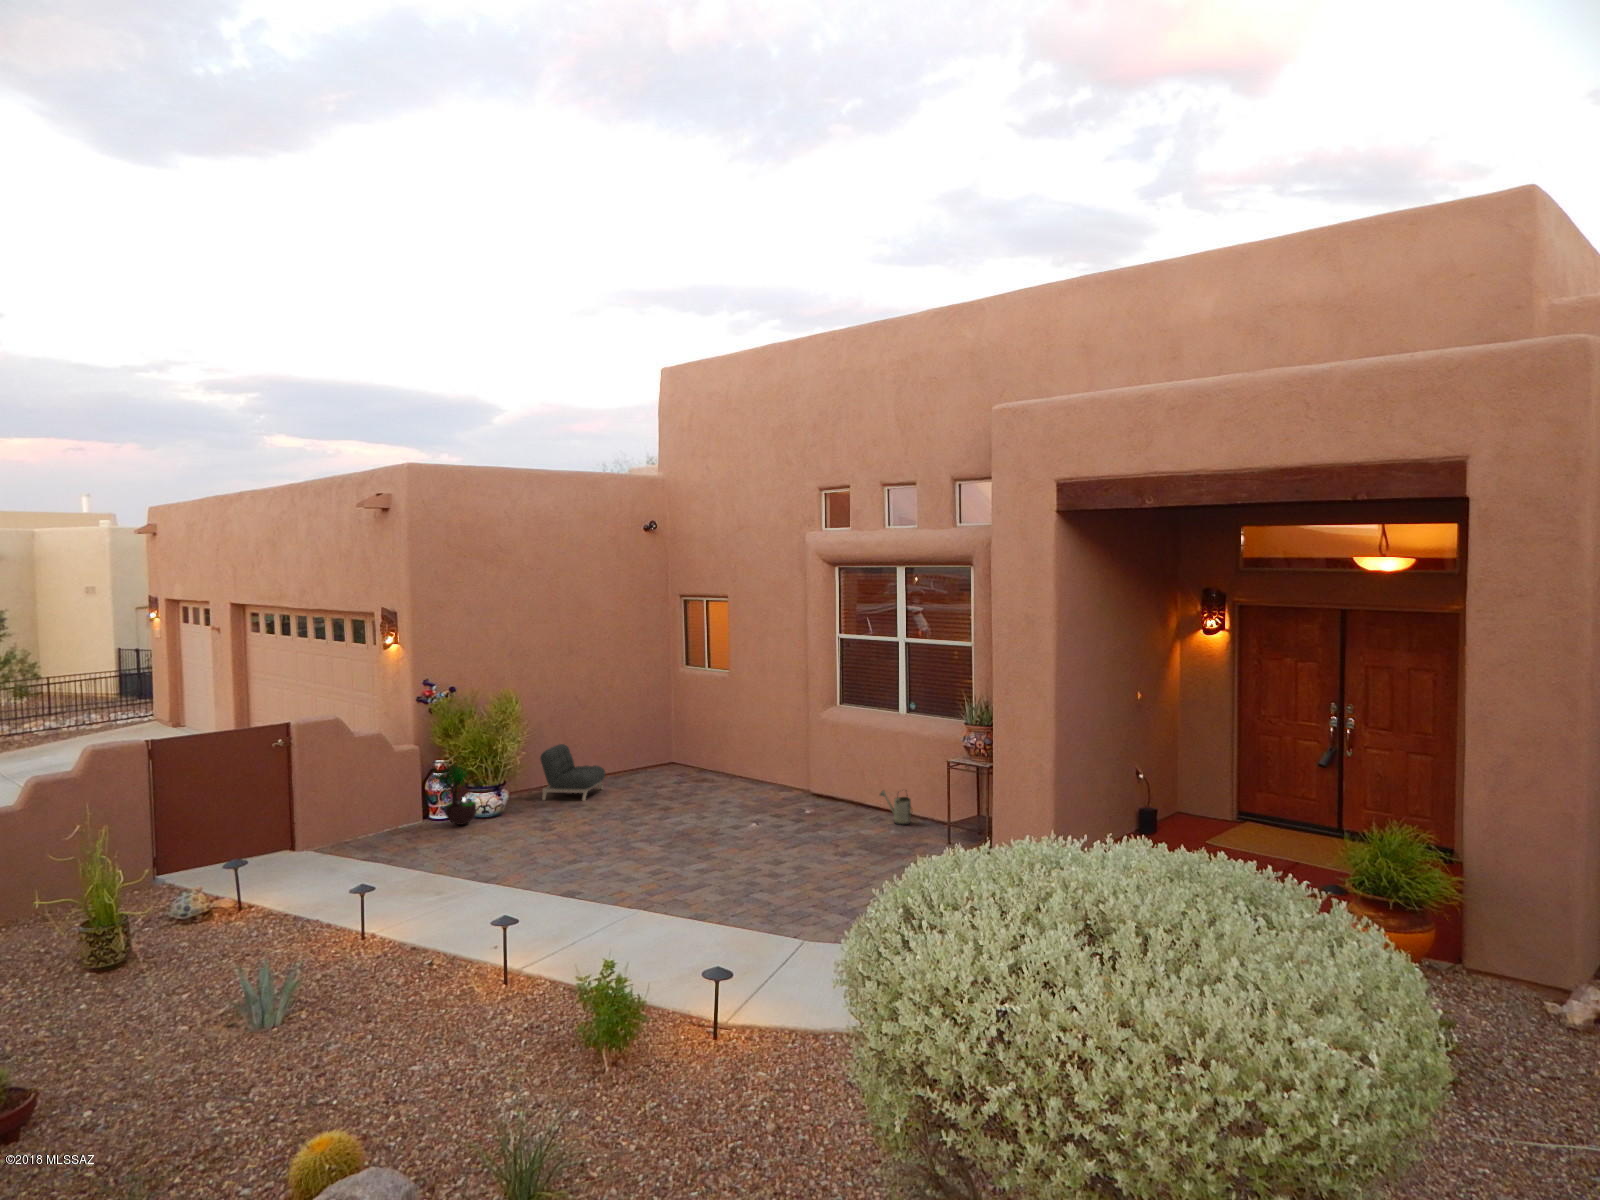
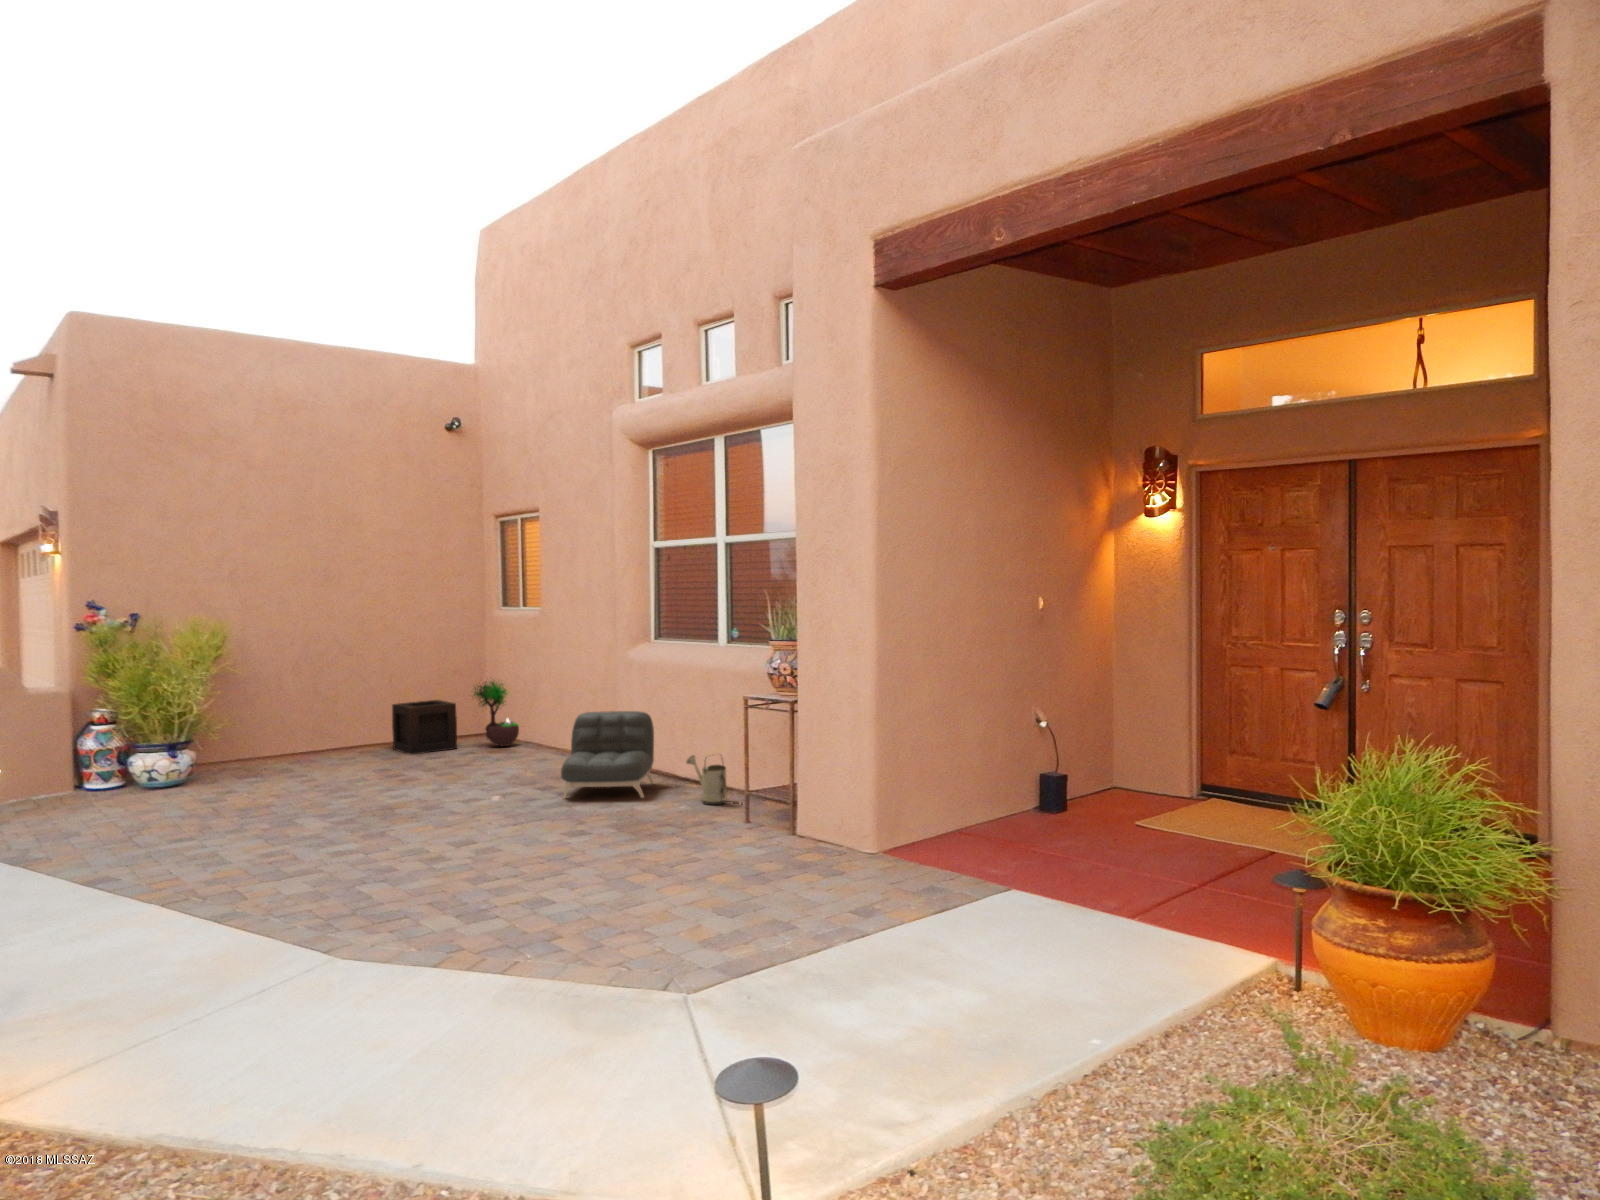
wooden crate: none [611,741,661,785] -> present [392,700,457,755]
armchair: present [540,744,605,801] -> present [561,711,654,799]
potted tree: present [432,763,476,825] -> present [472,681,519,746]

